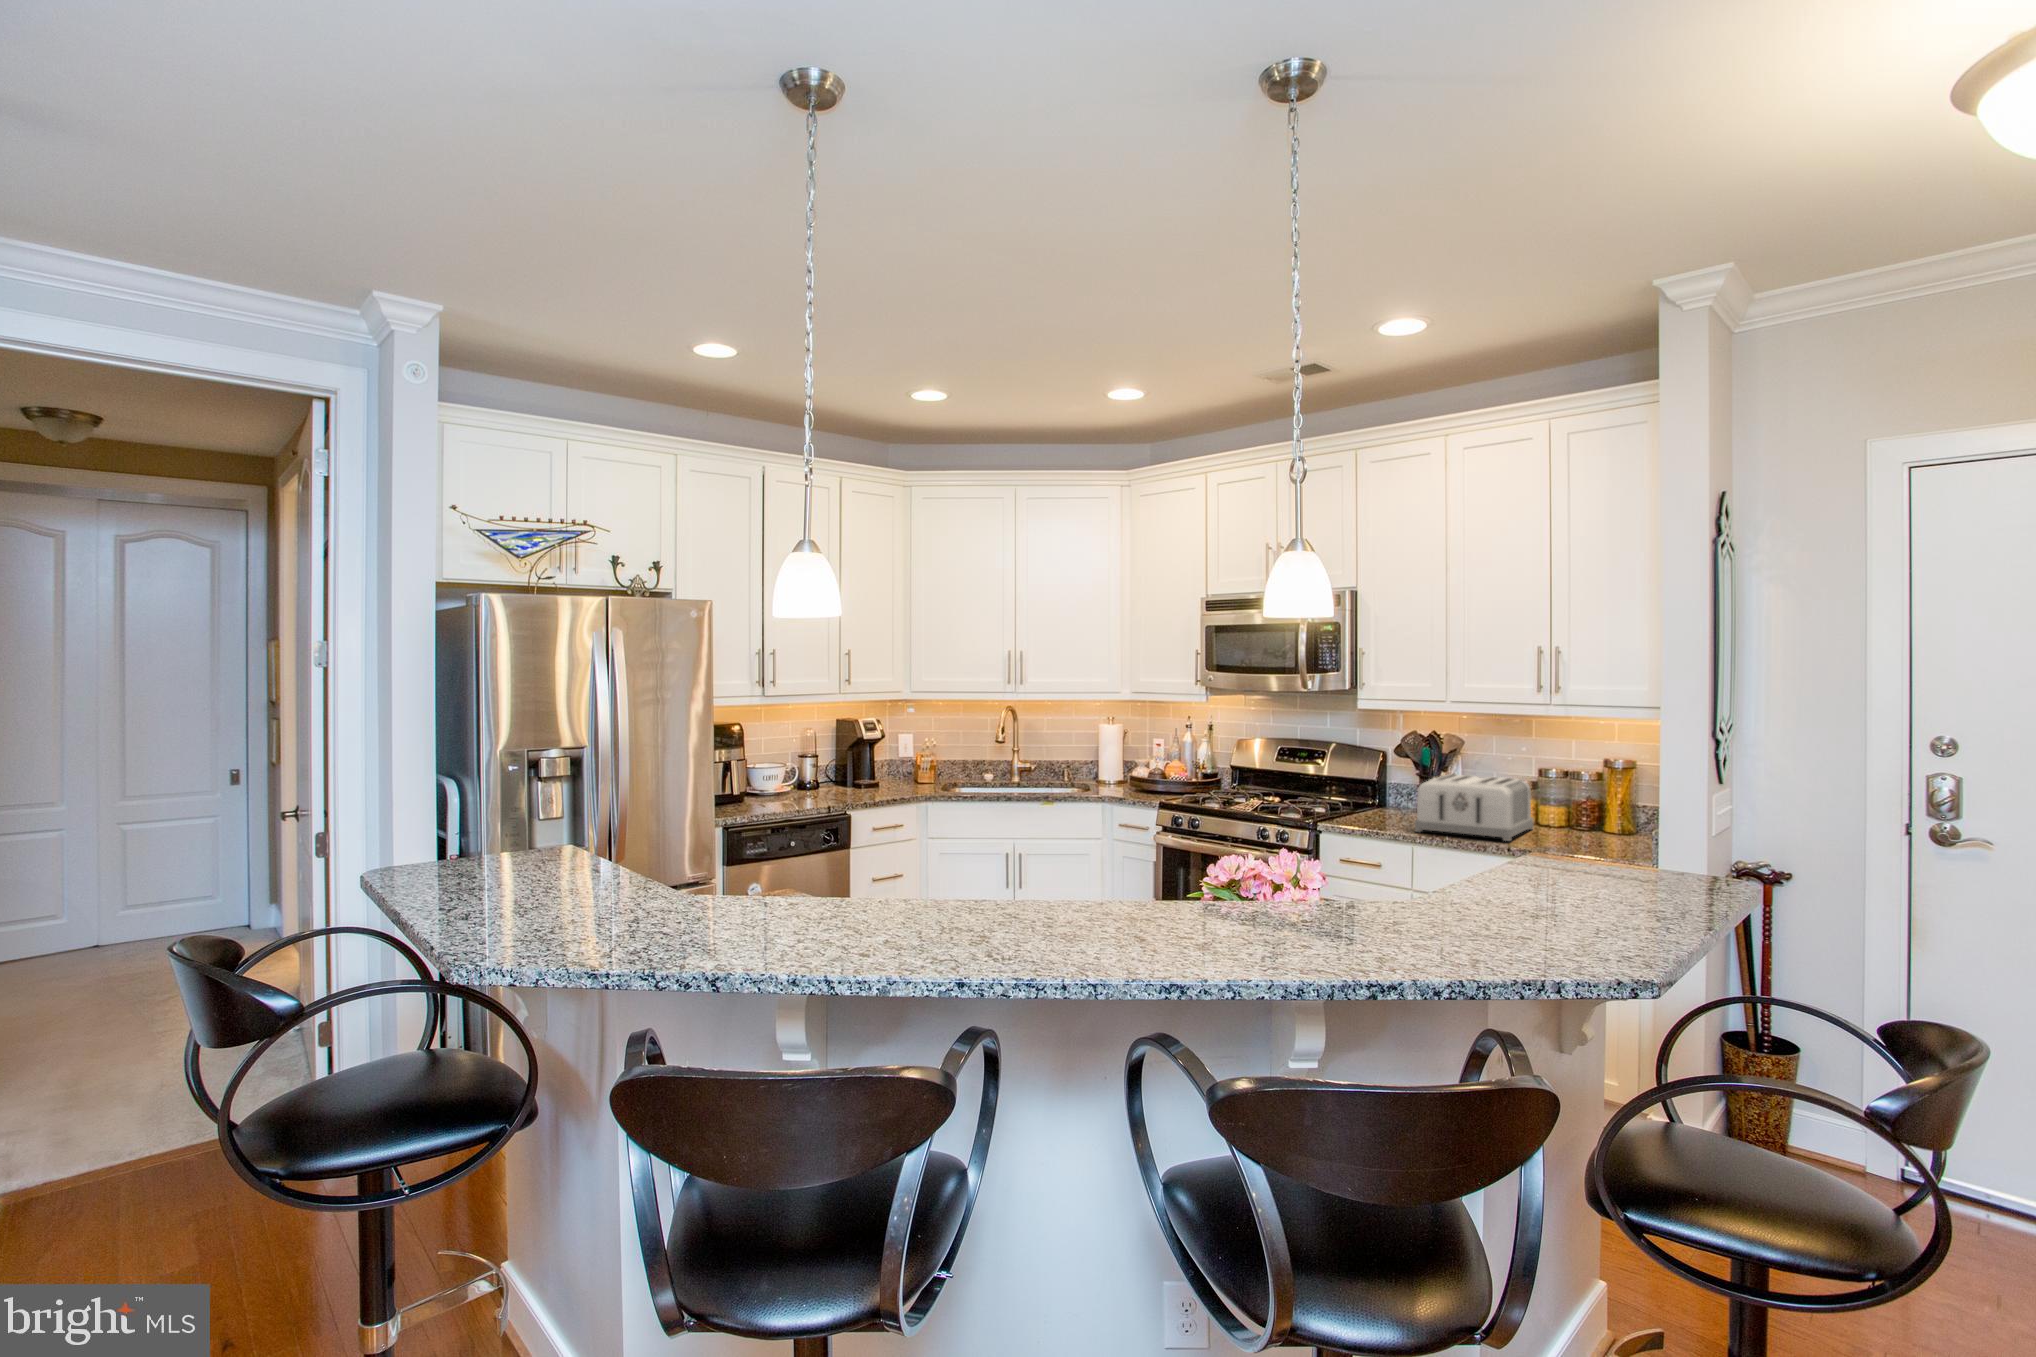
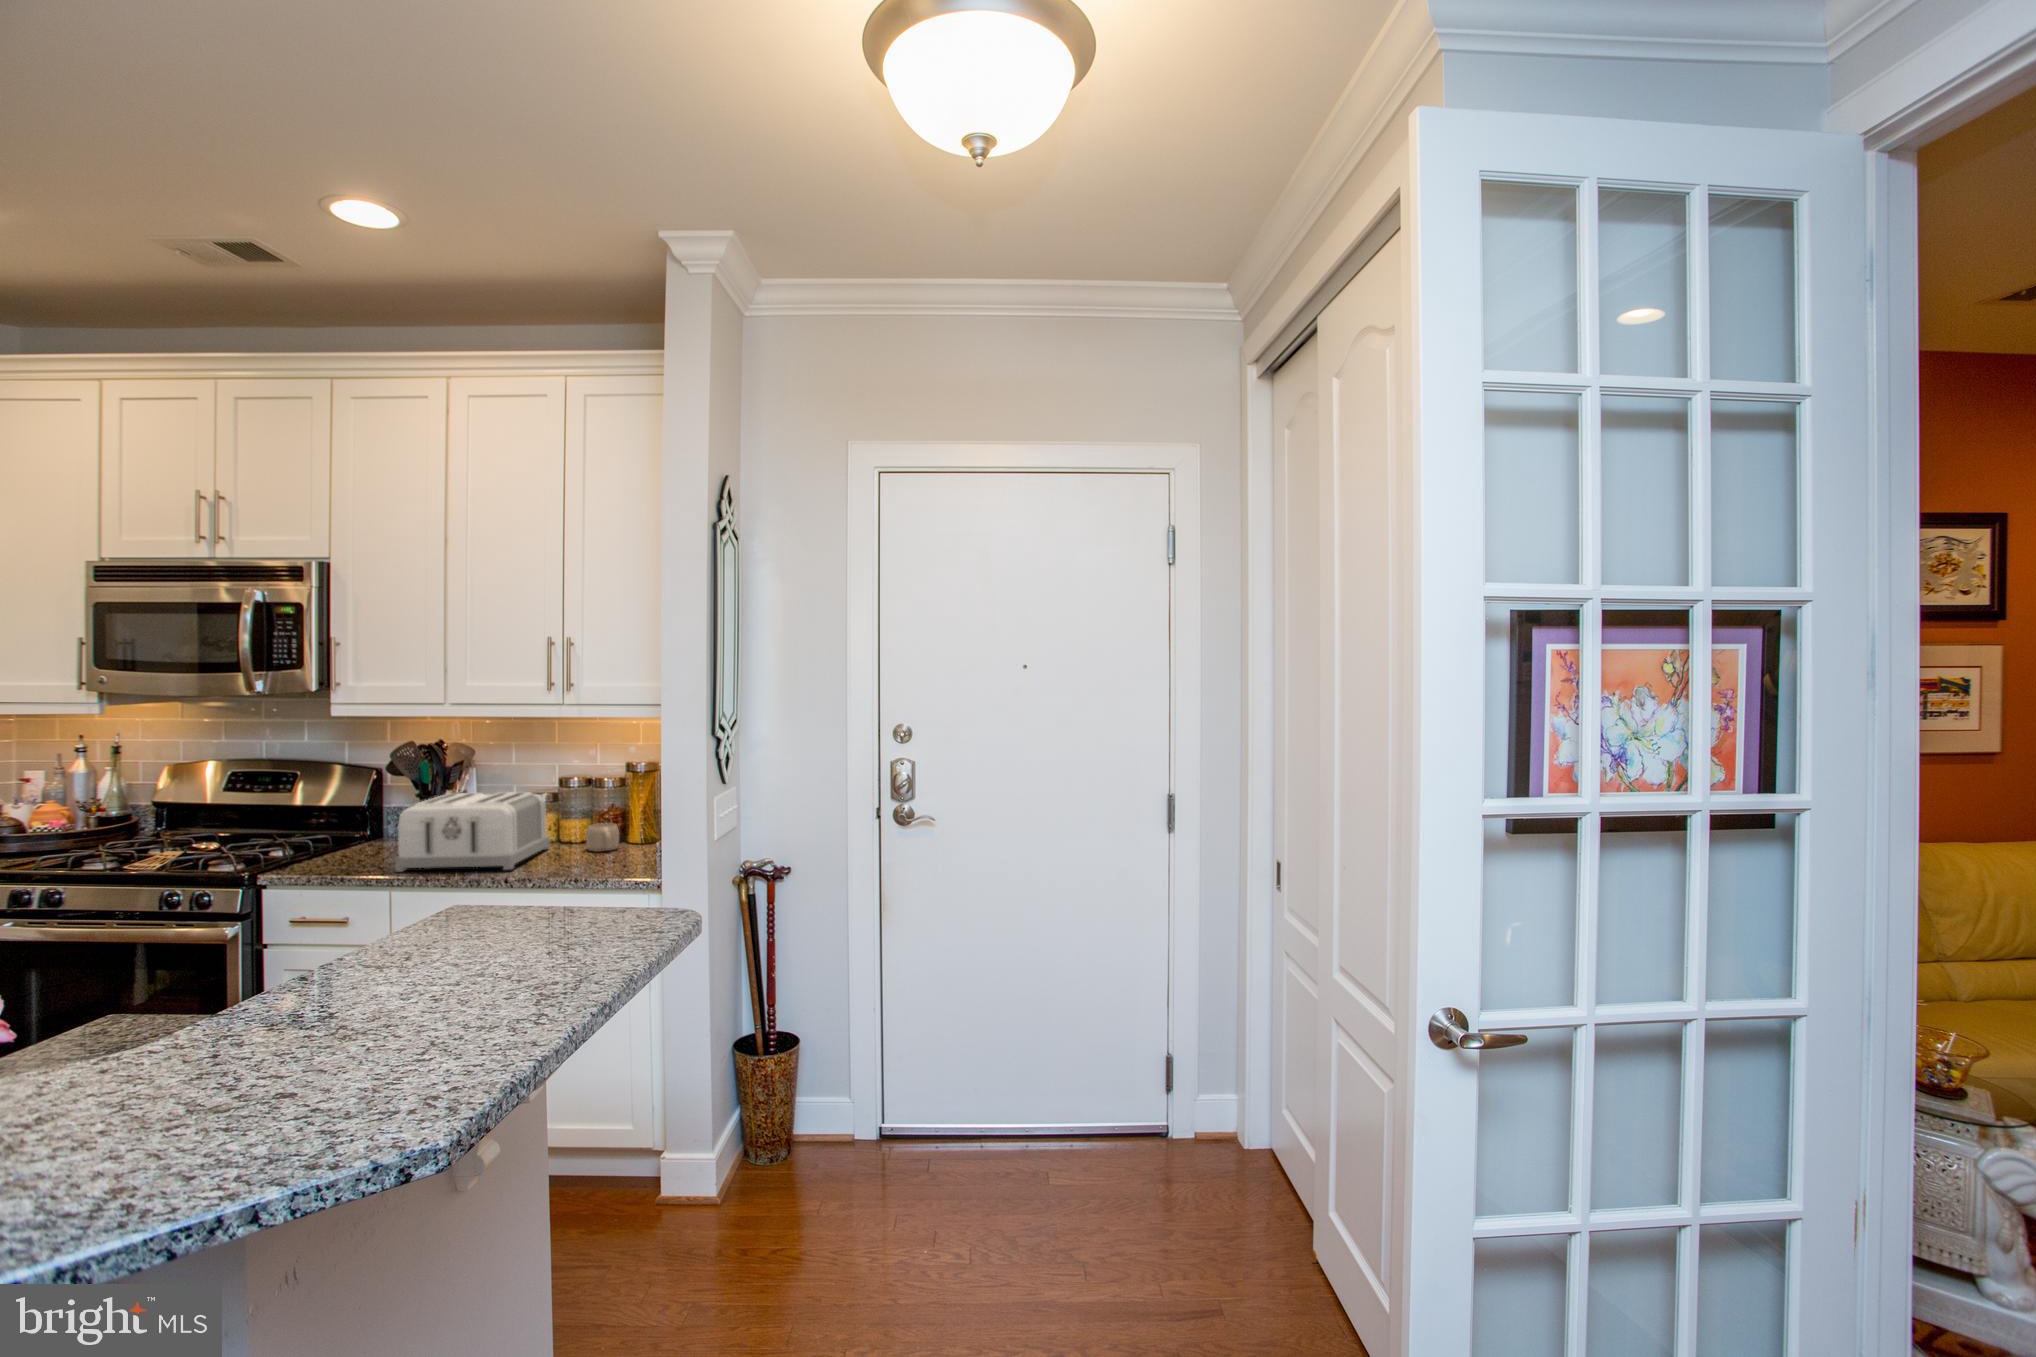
mug: none [1568,812,1599,837] -> present [586,823,619,852]

